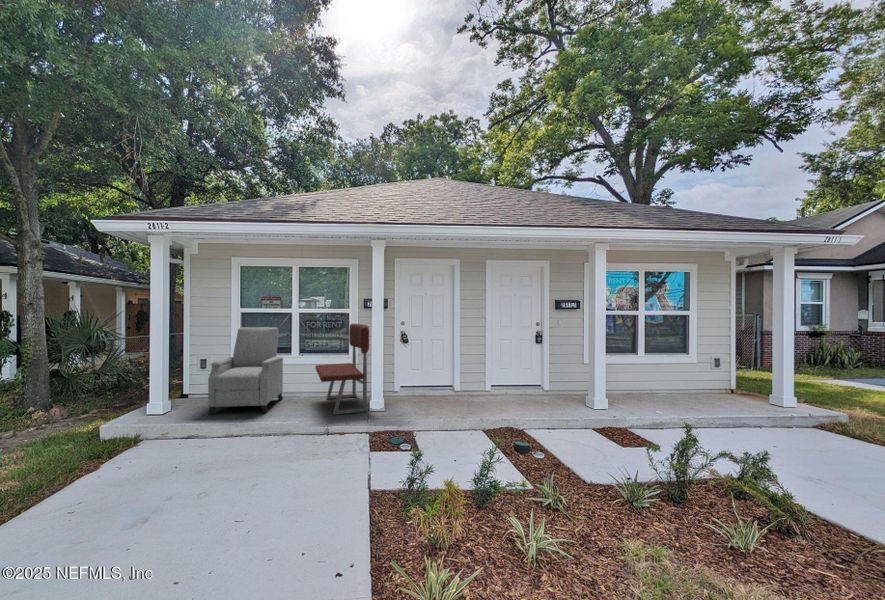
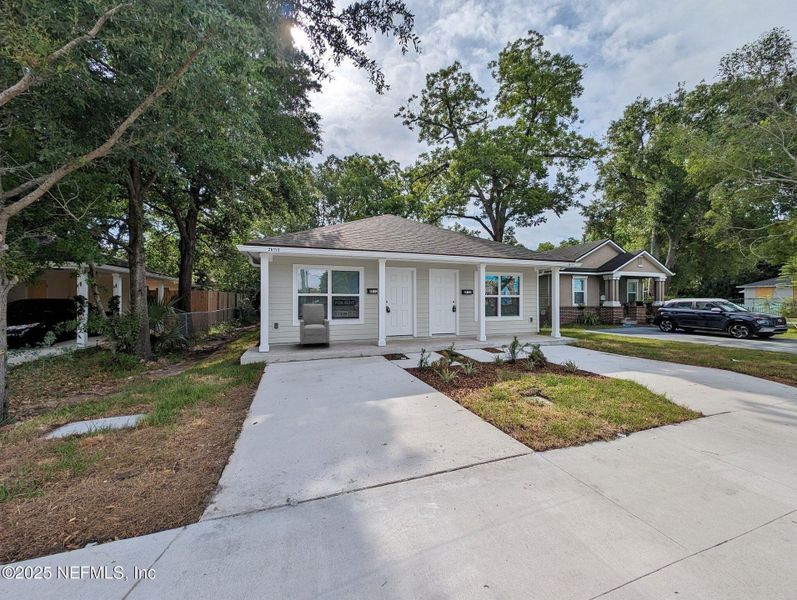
bench: present [316,324,369,415] -> none [344,302,379,346]

